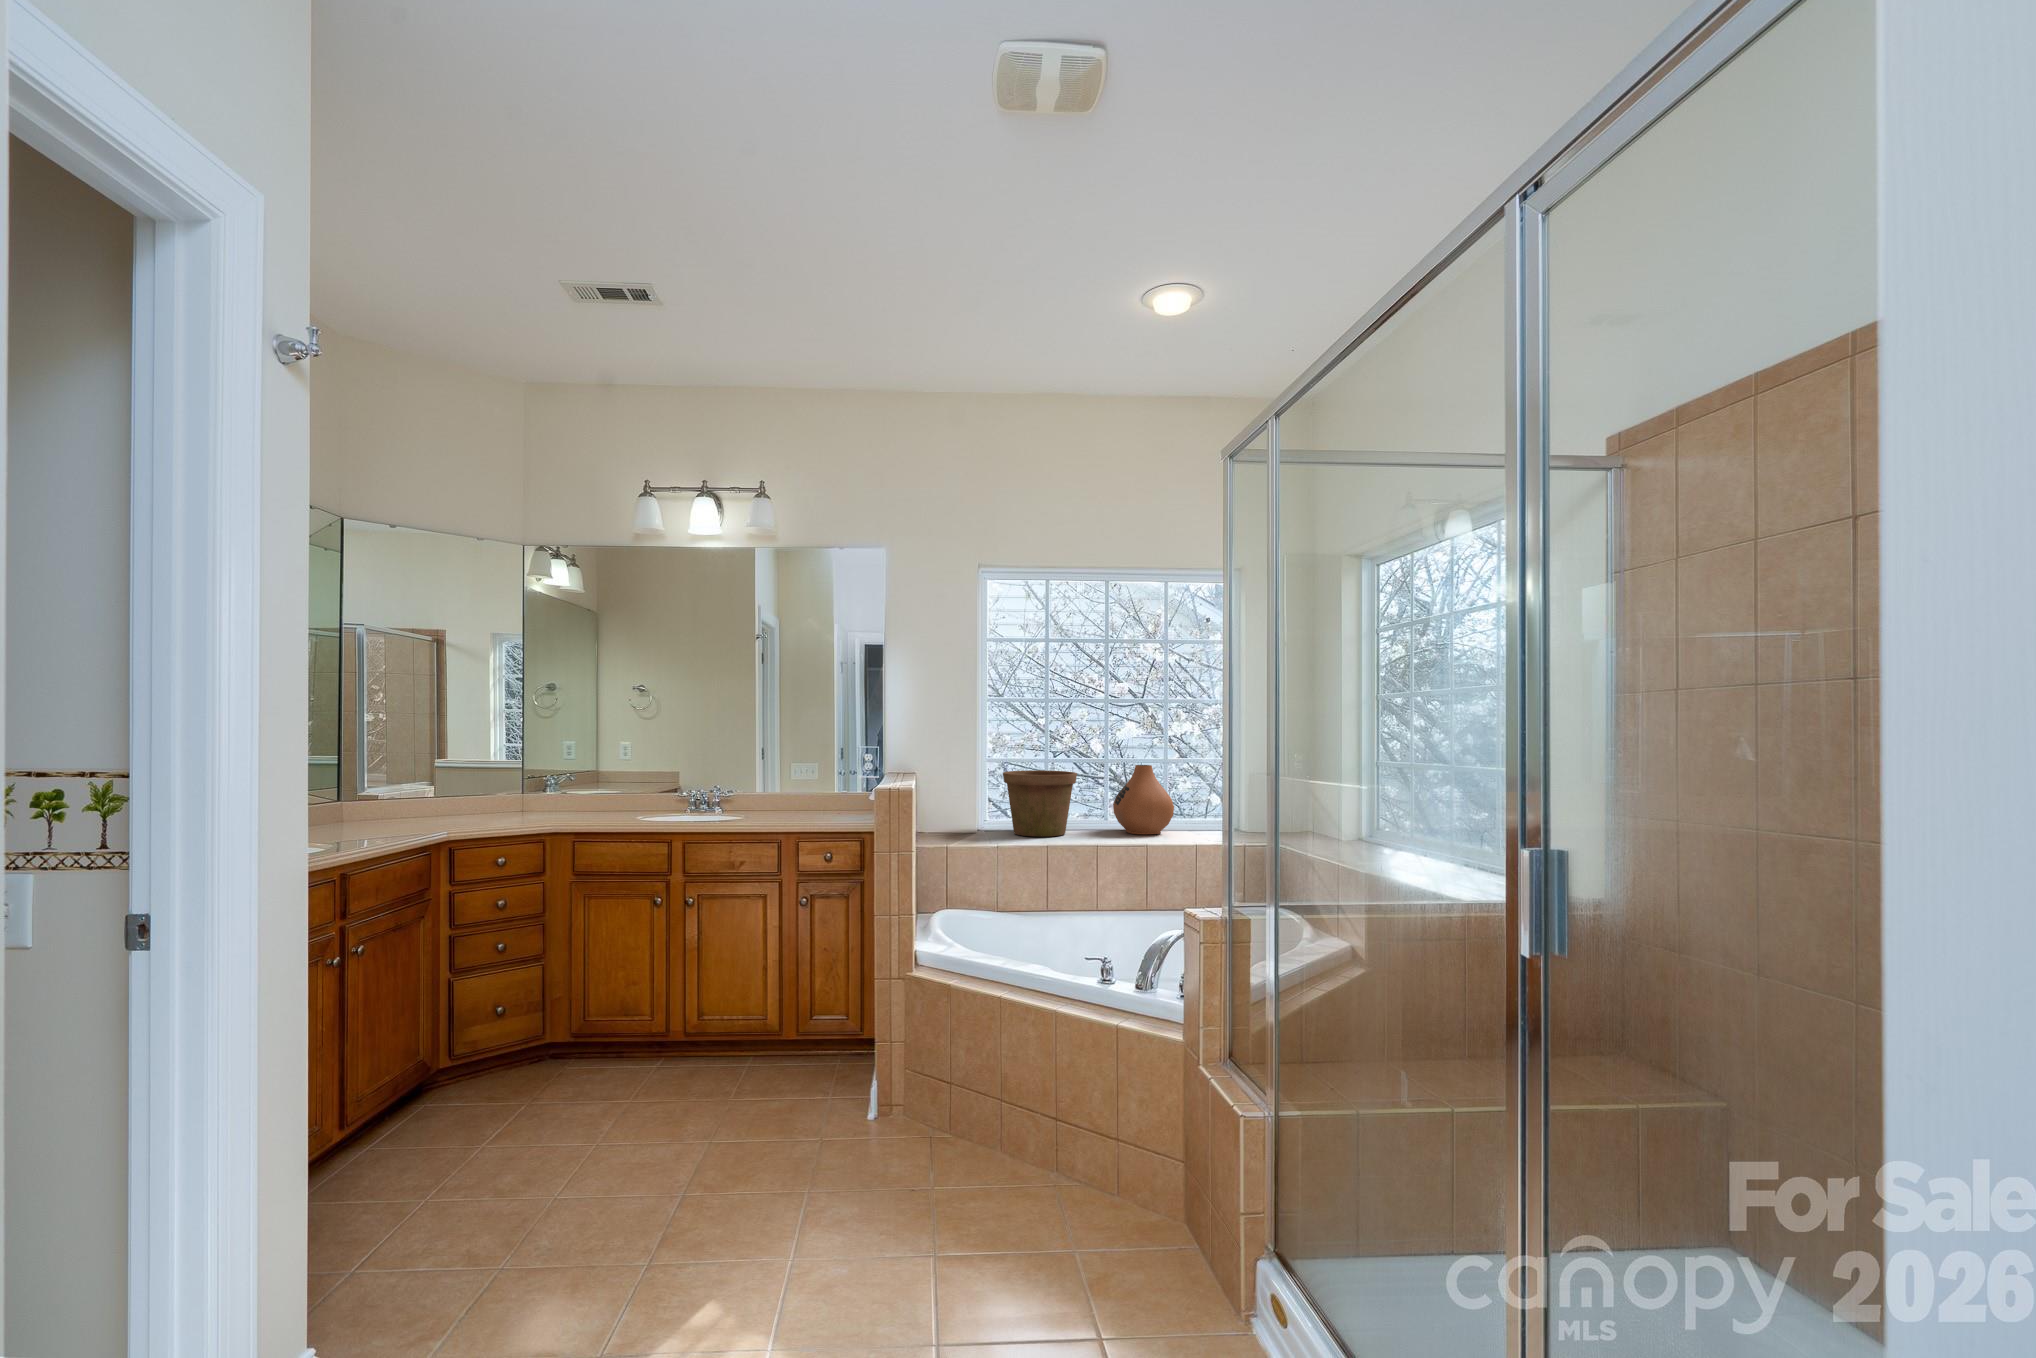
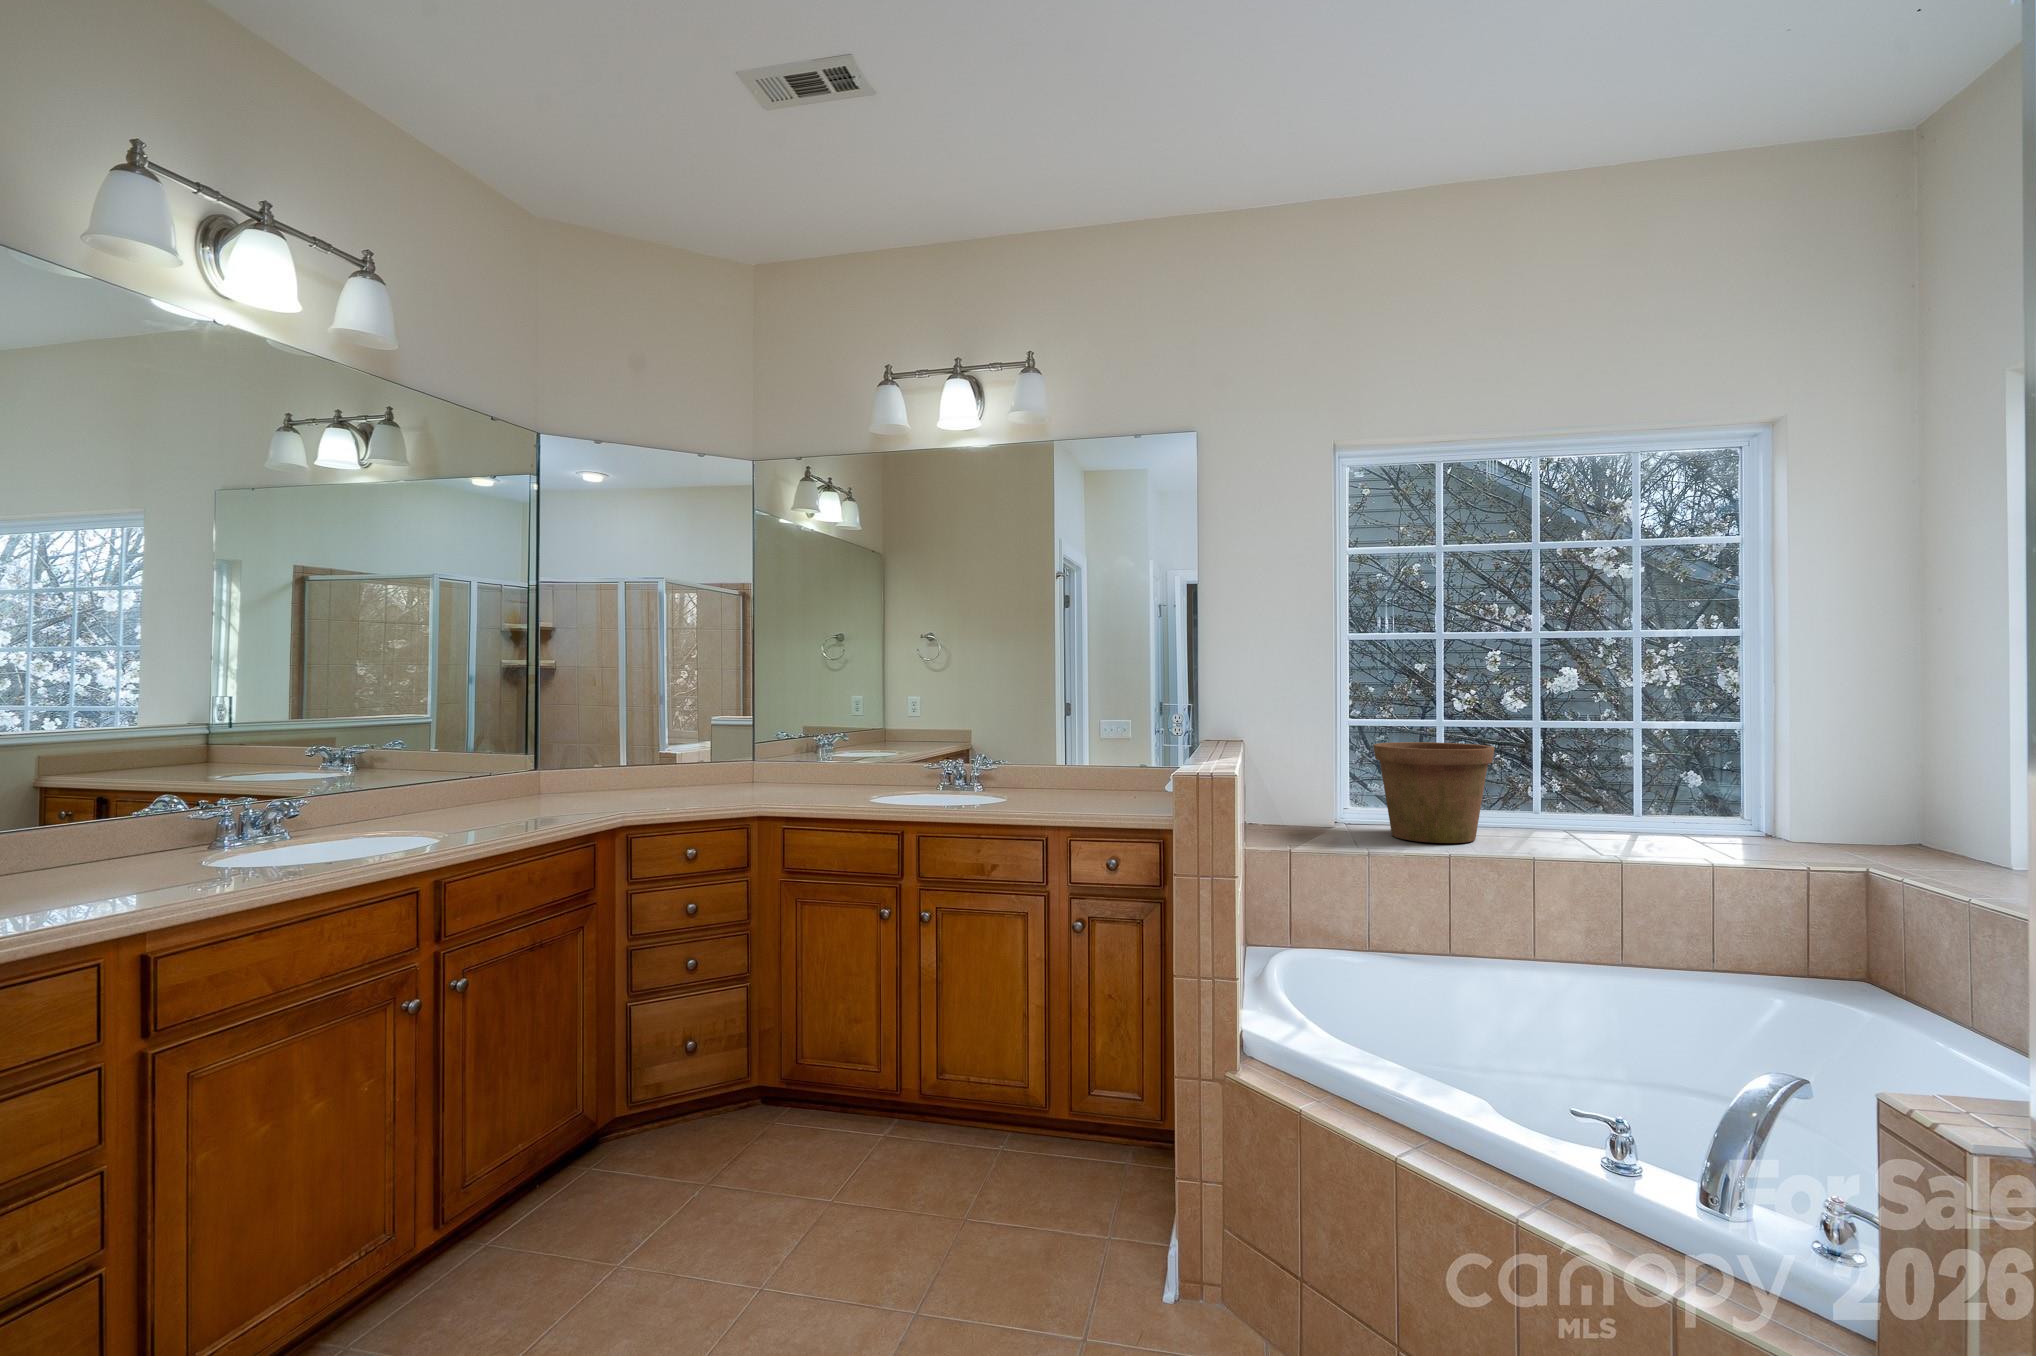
vase: present [1113,765,1174,834] -> none [1554,735,1668,846]

